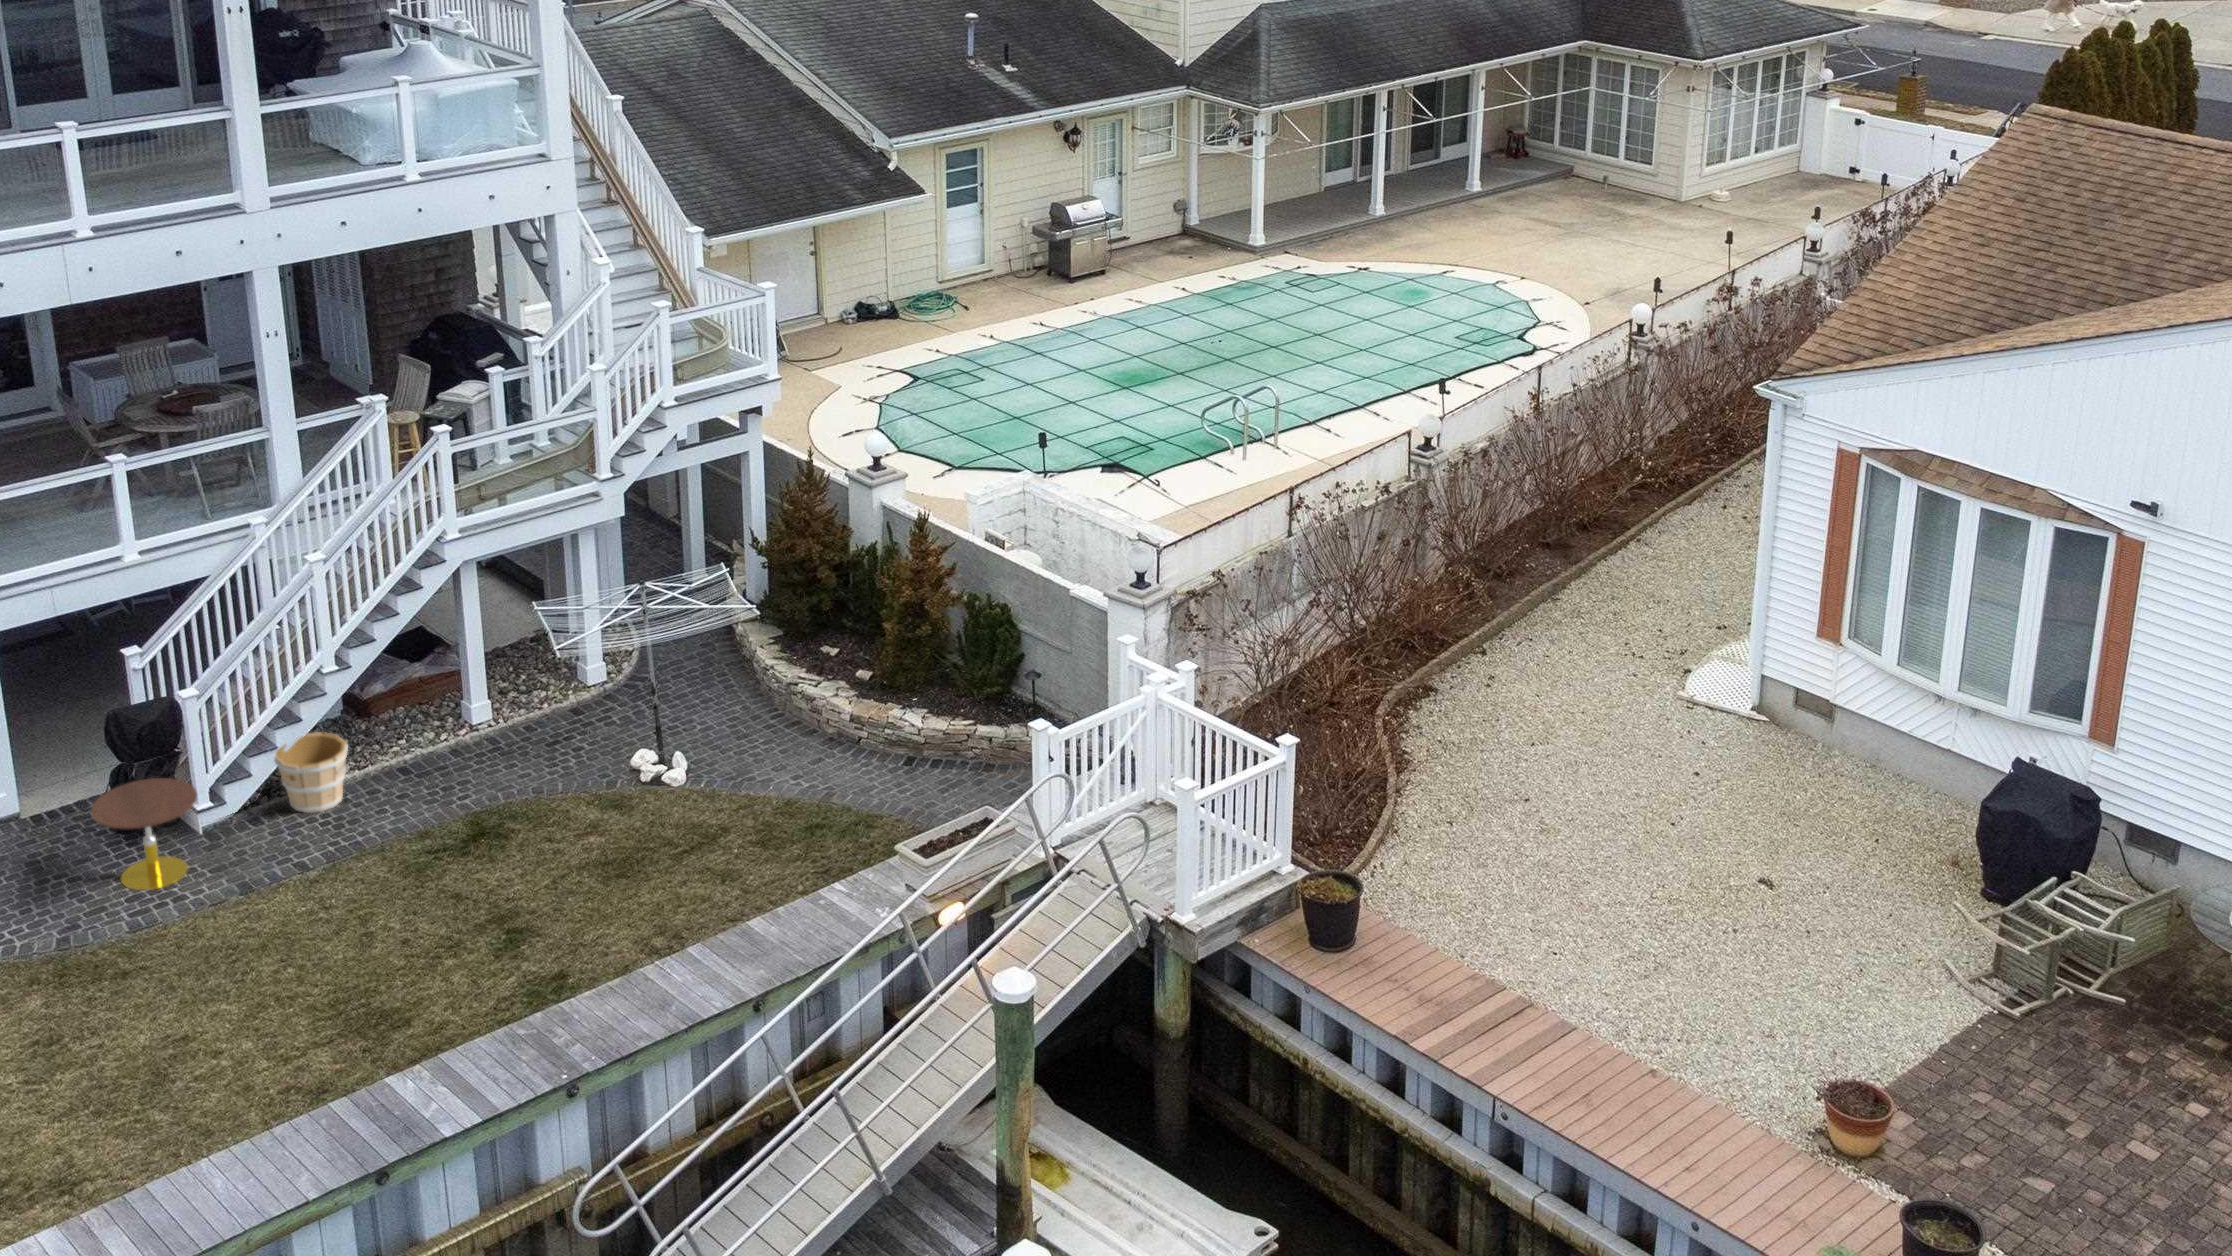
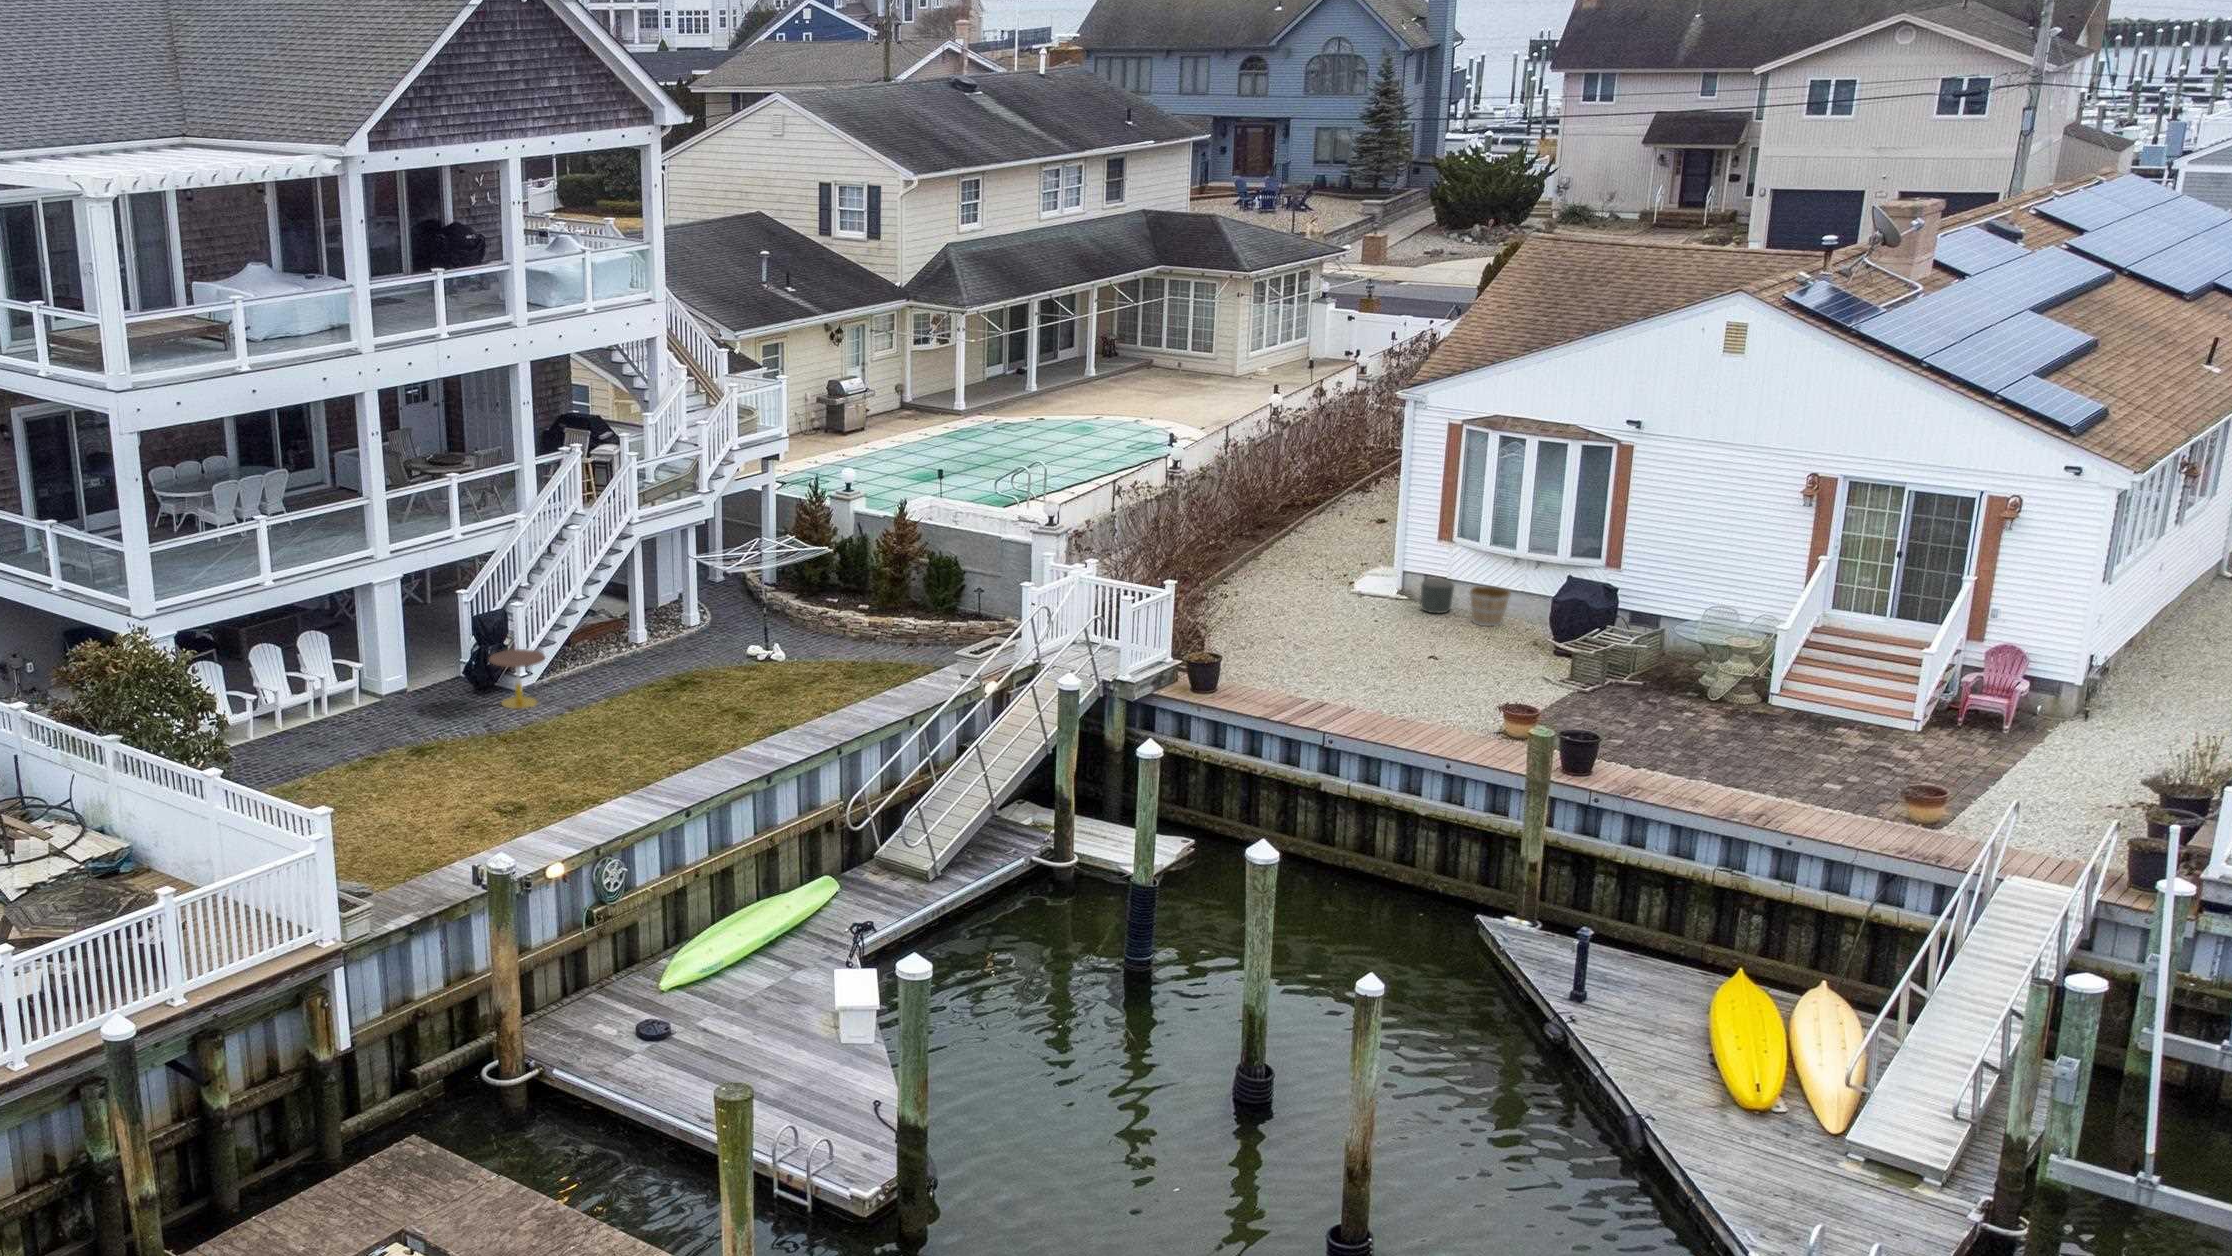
planter: none [1786,692,1843,755] -> present [1421,579,1454,614]
wooden bucket: present [274,732,348,813] -> present [1470,586,1511,626]

